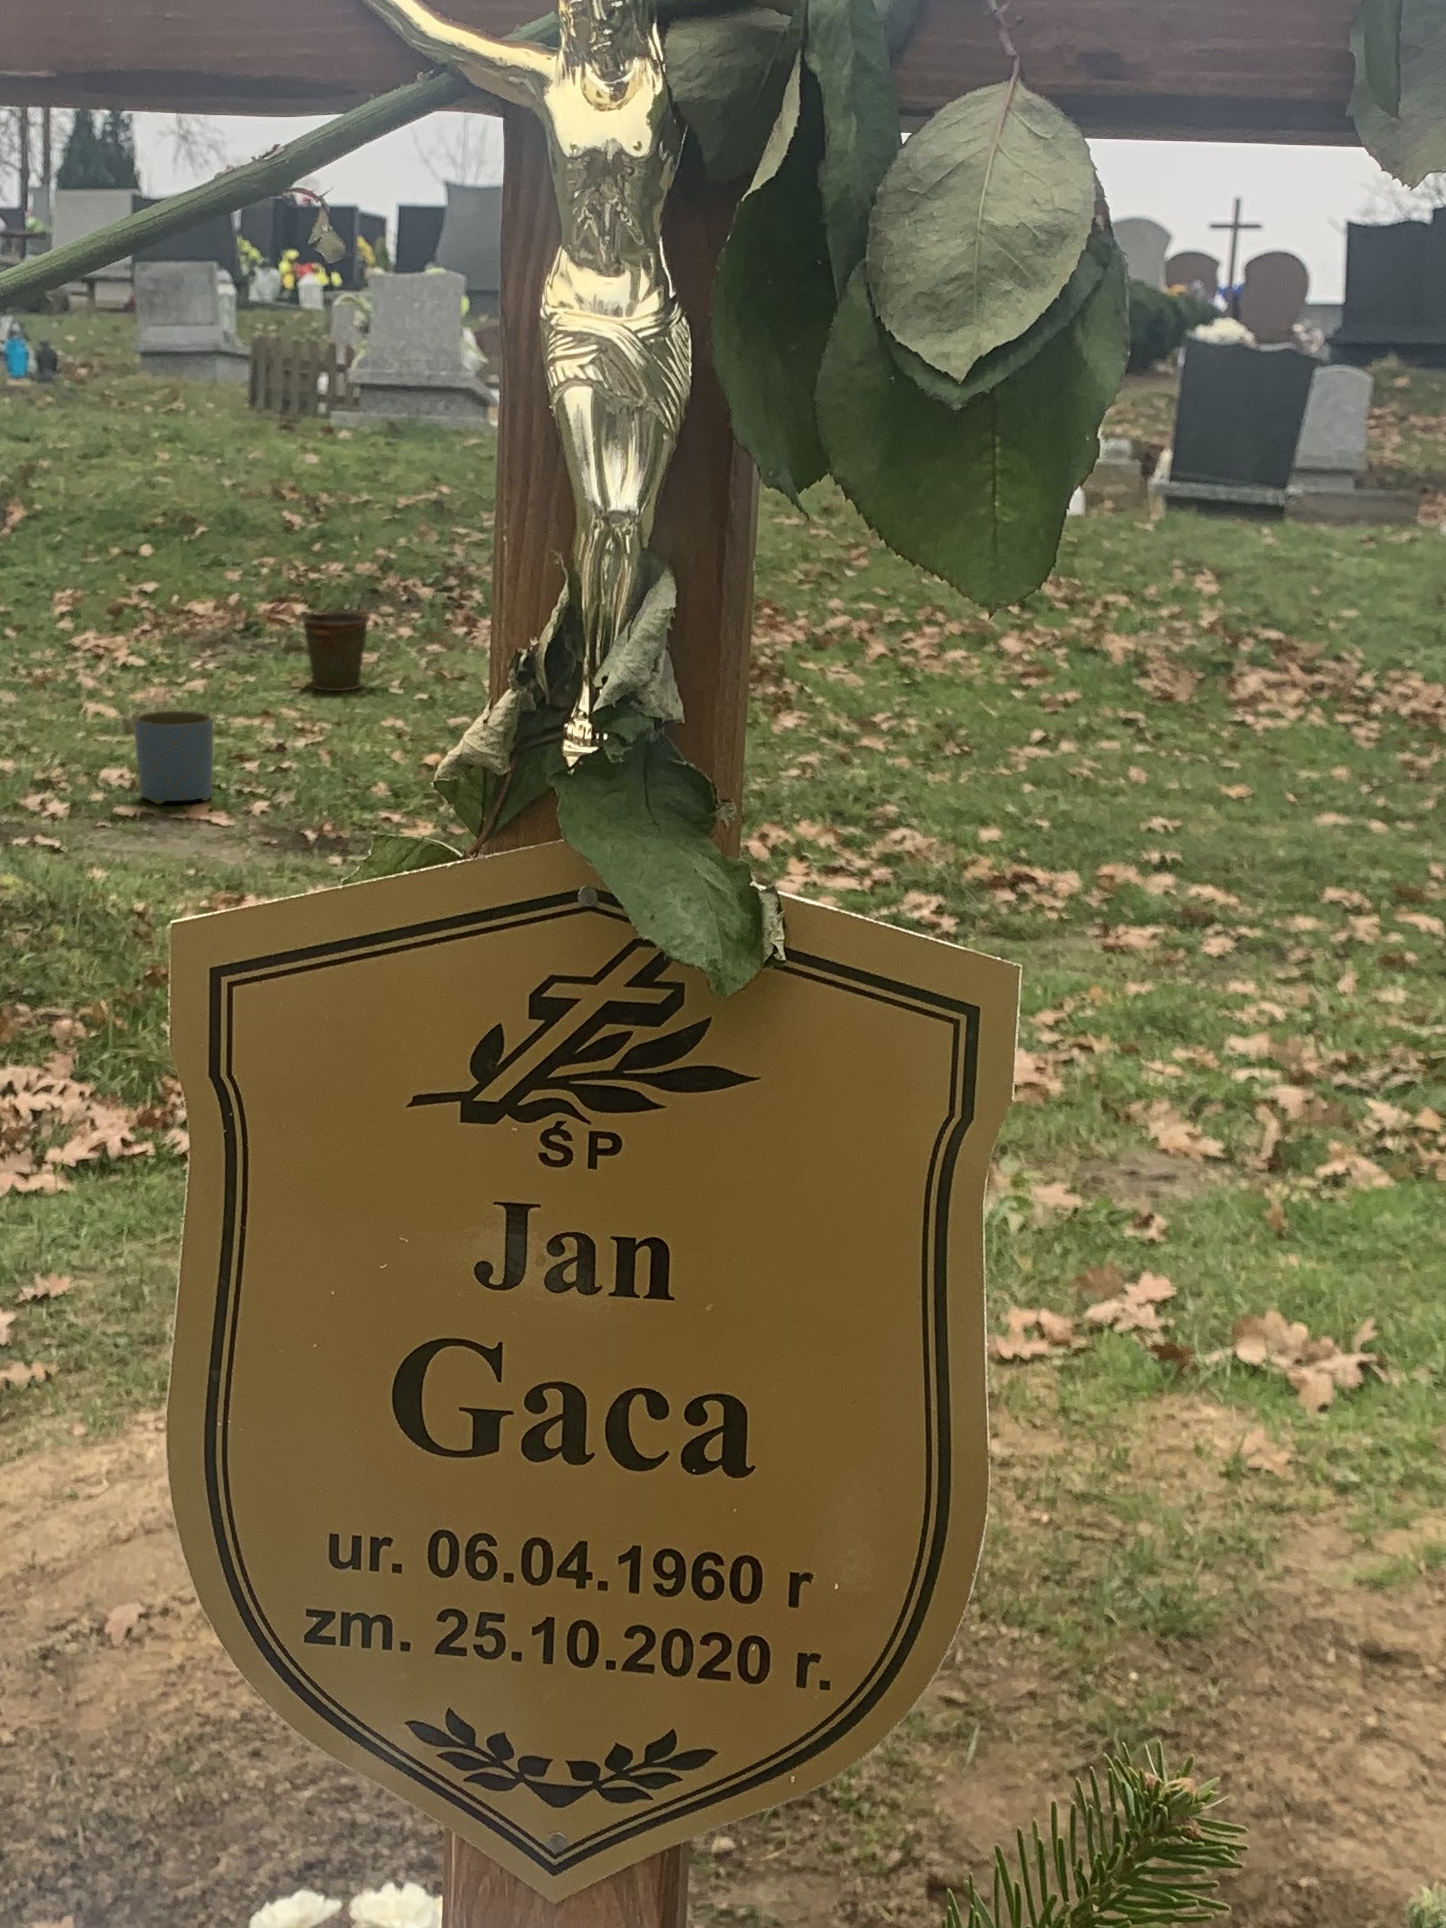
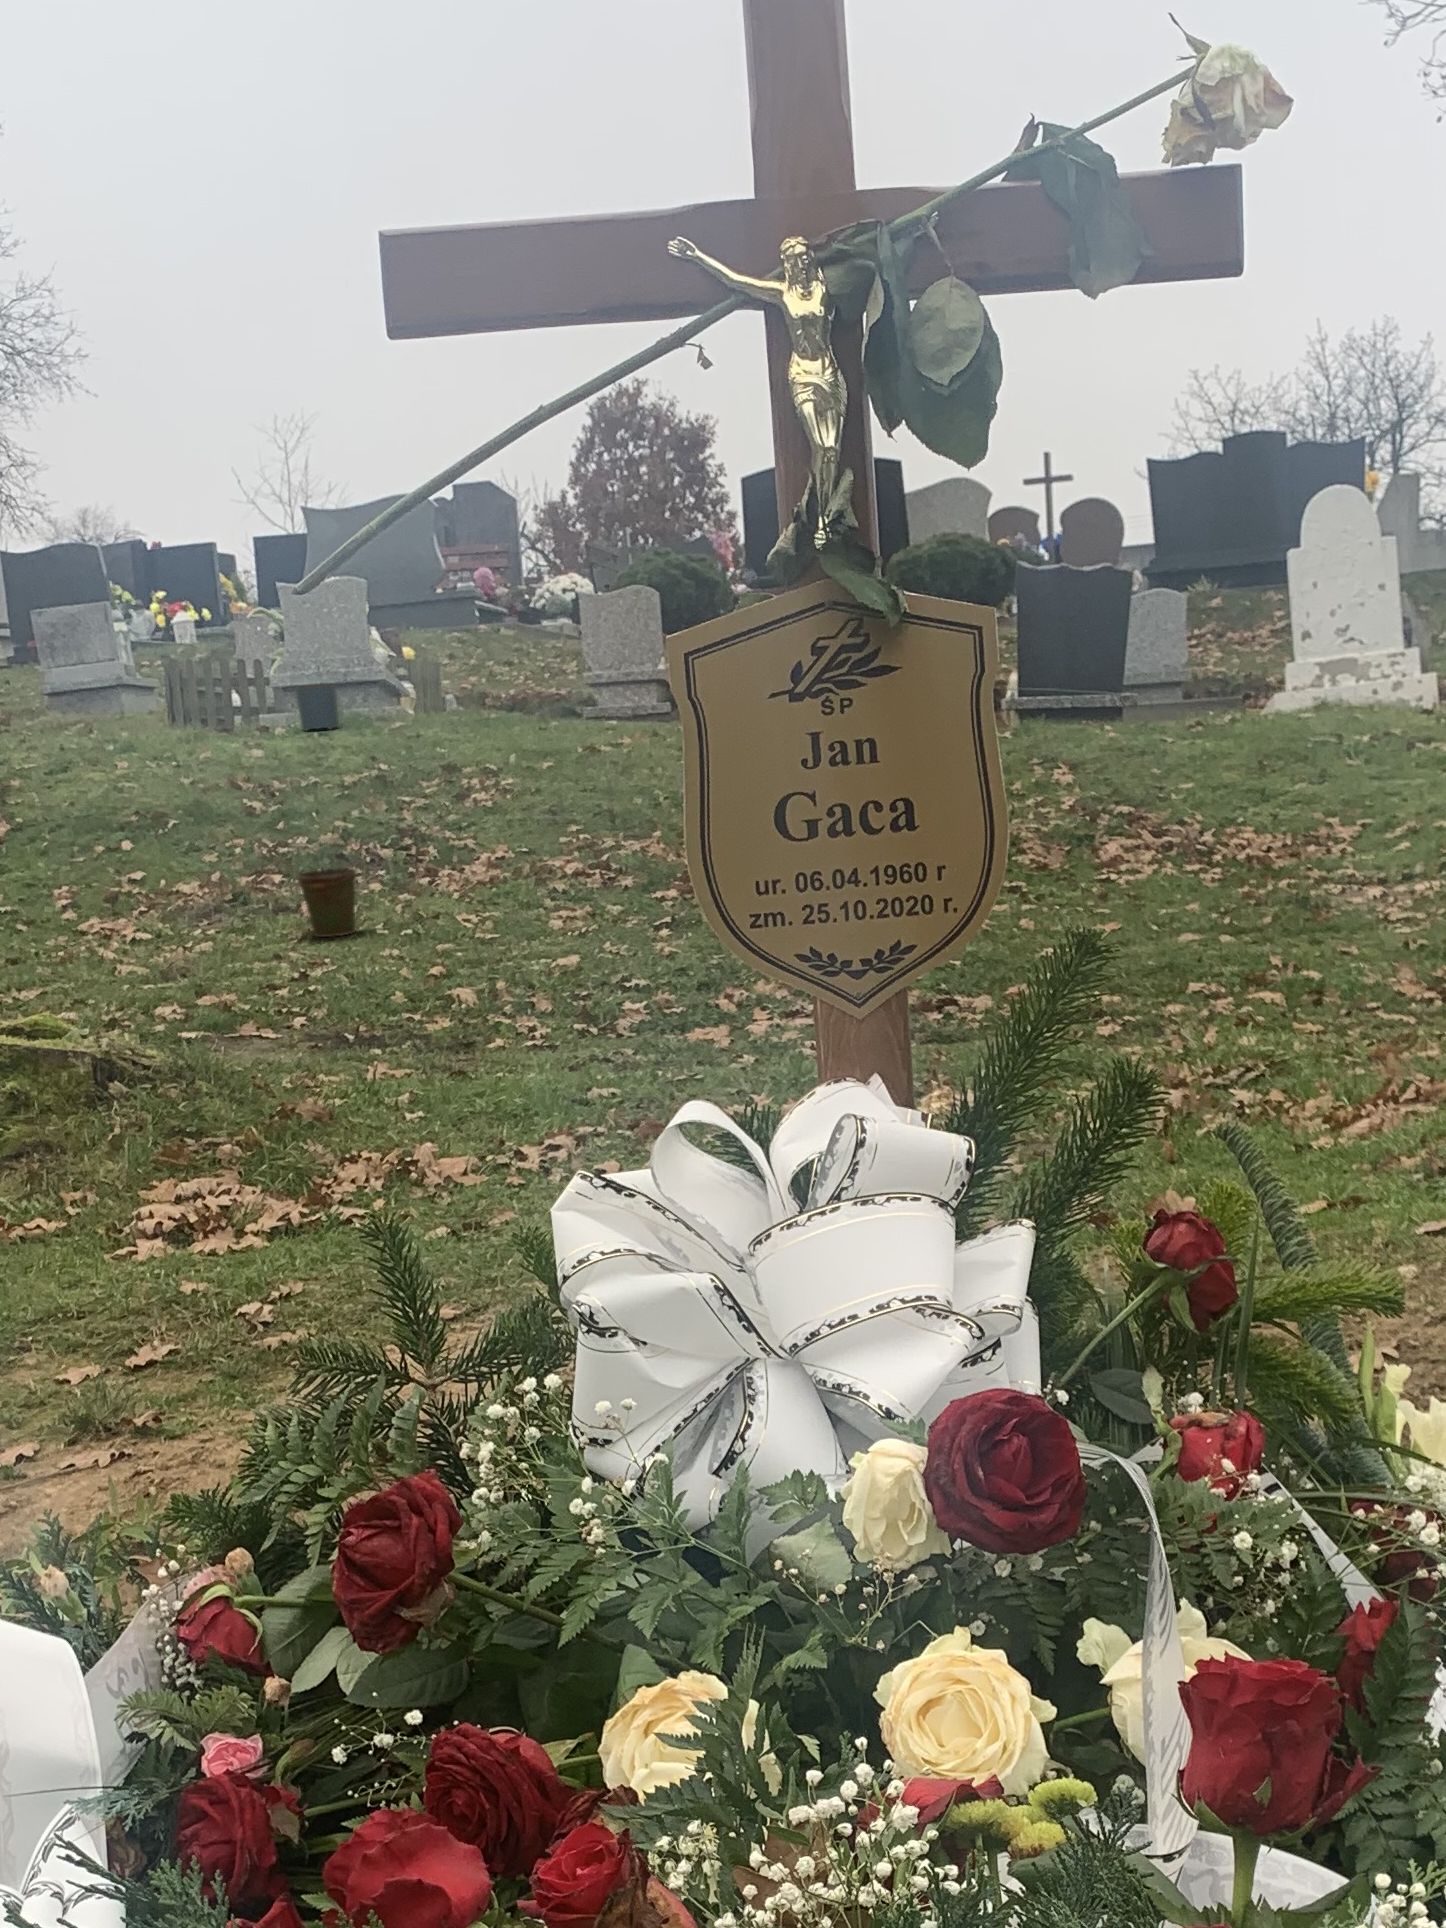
planter: present [134,711,213,804] -> present [296,684,339,730]

